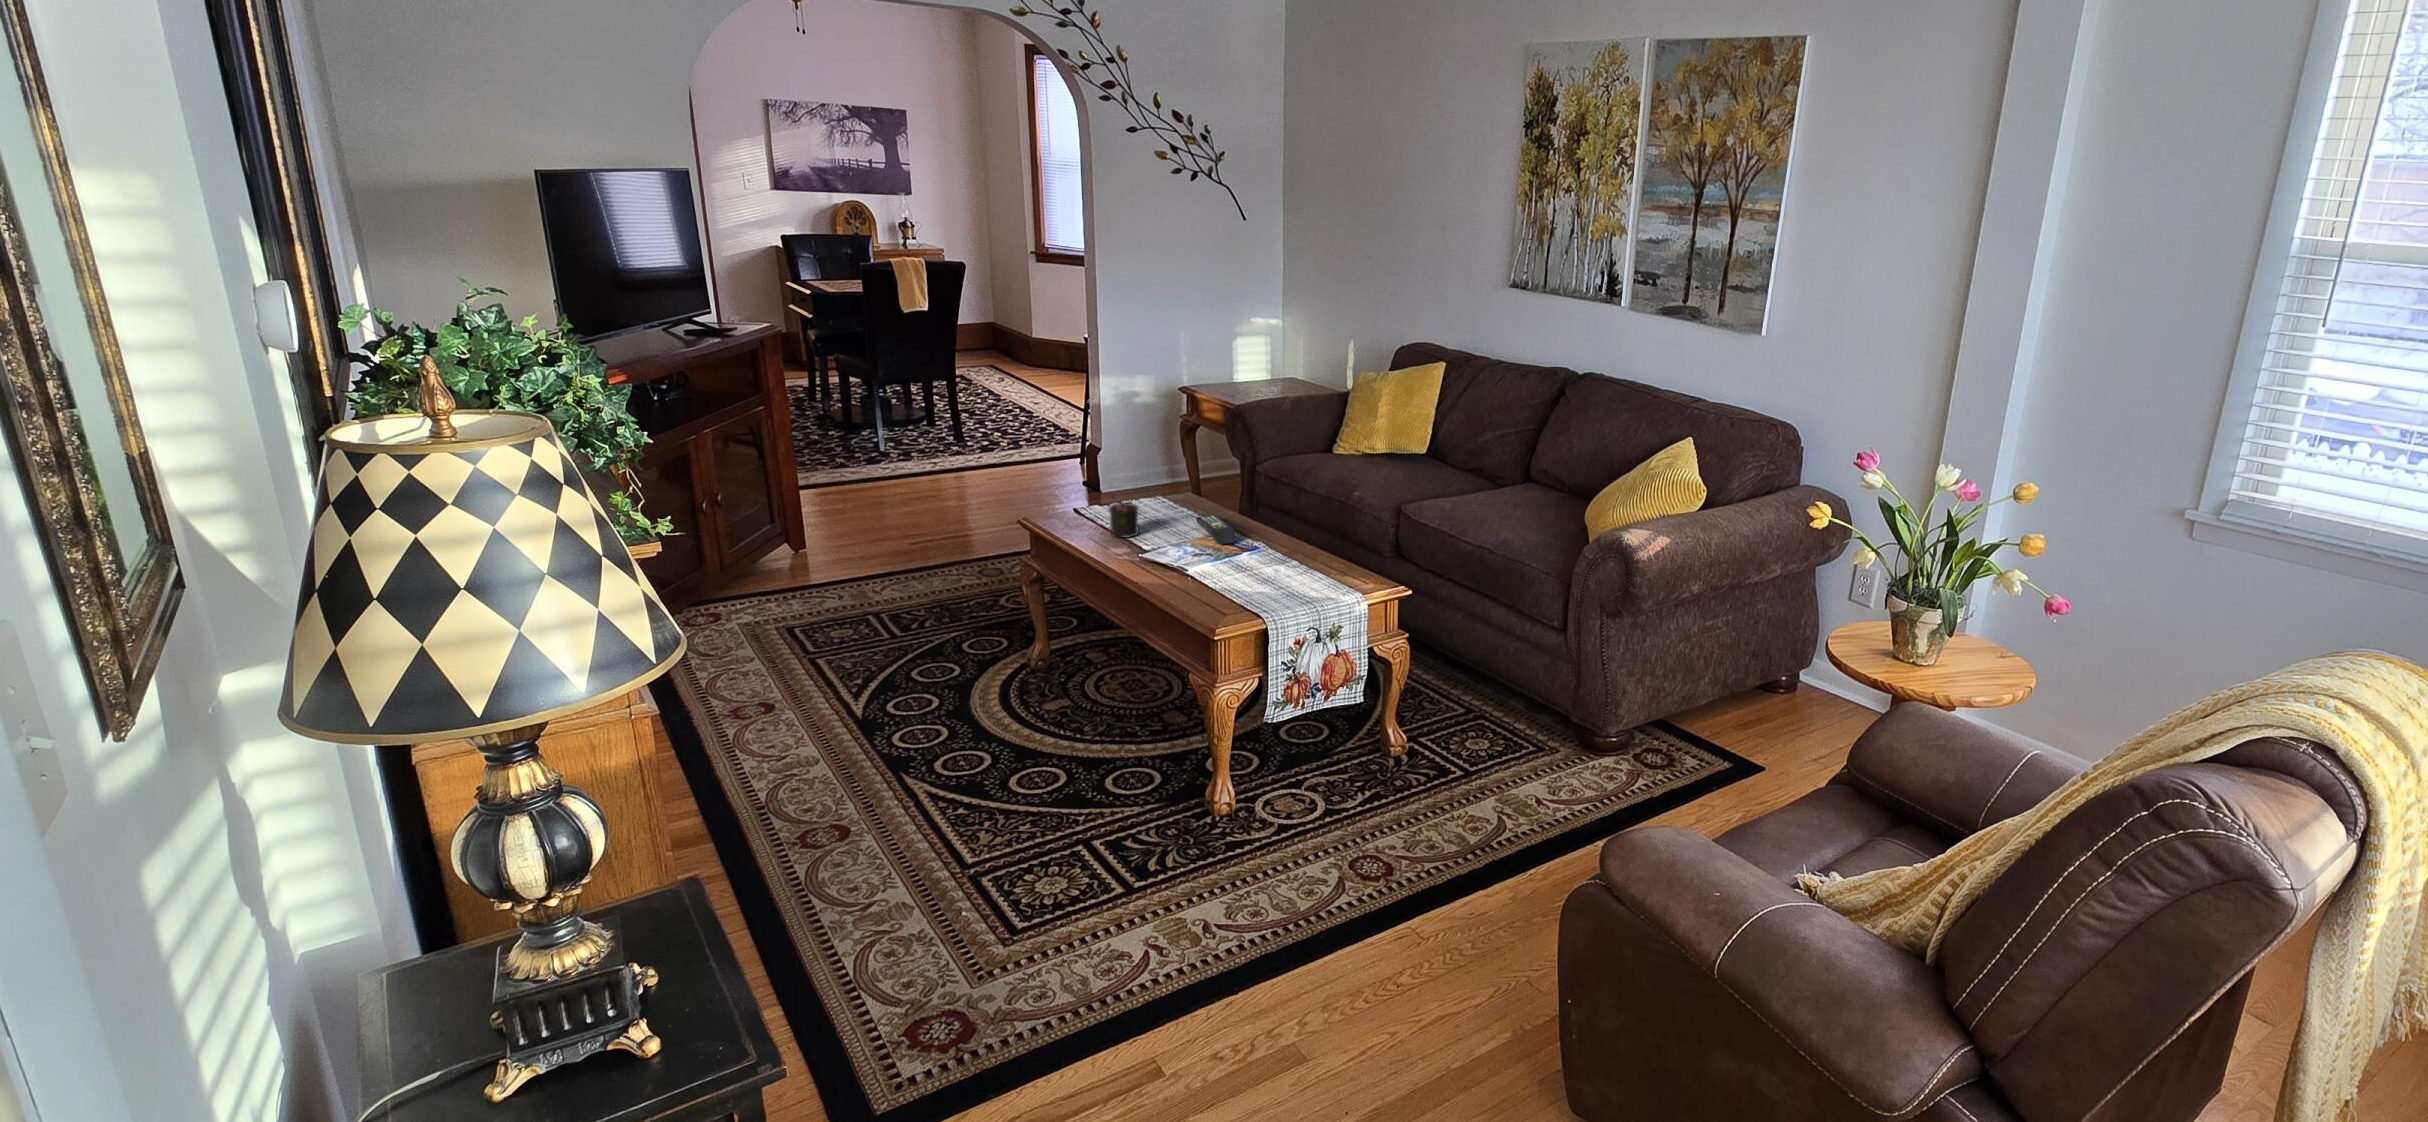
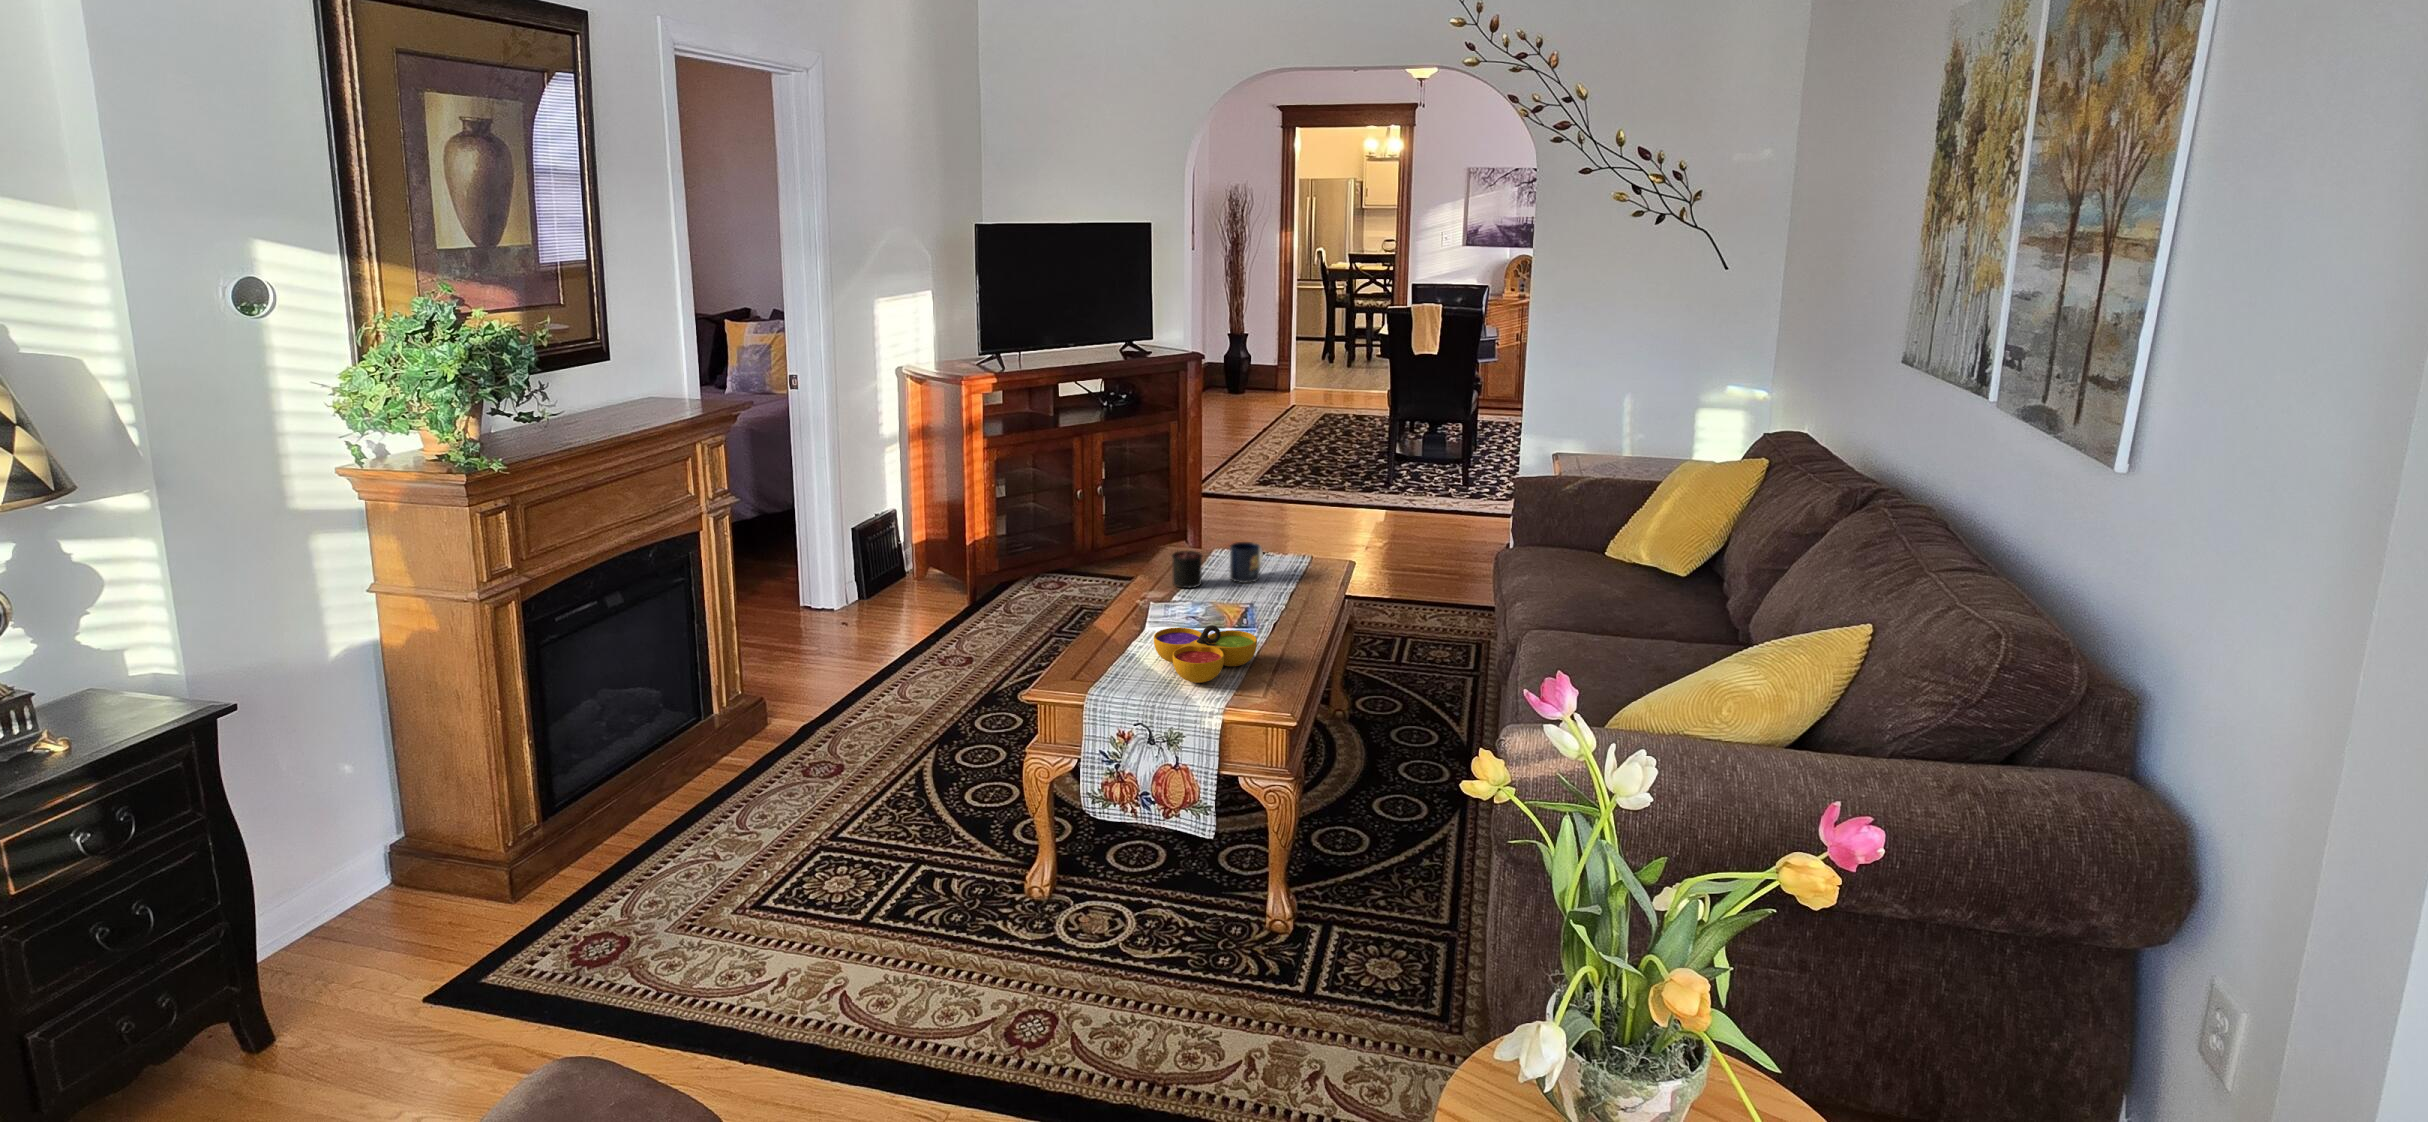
mug: none [1144,486,1173,522] -> present [1230,542,1263,583]
remote control: present [1196,515,1235,544] -> none [1230,585,1285,618]
decorative bowl: none [1232,545,1319,592] -> present [1154,625,1257,683]

